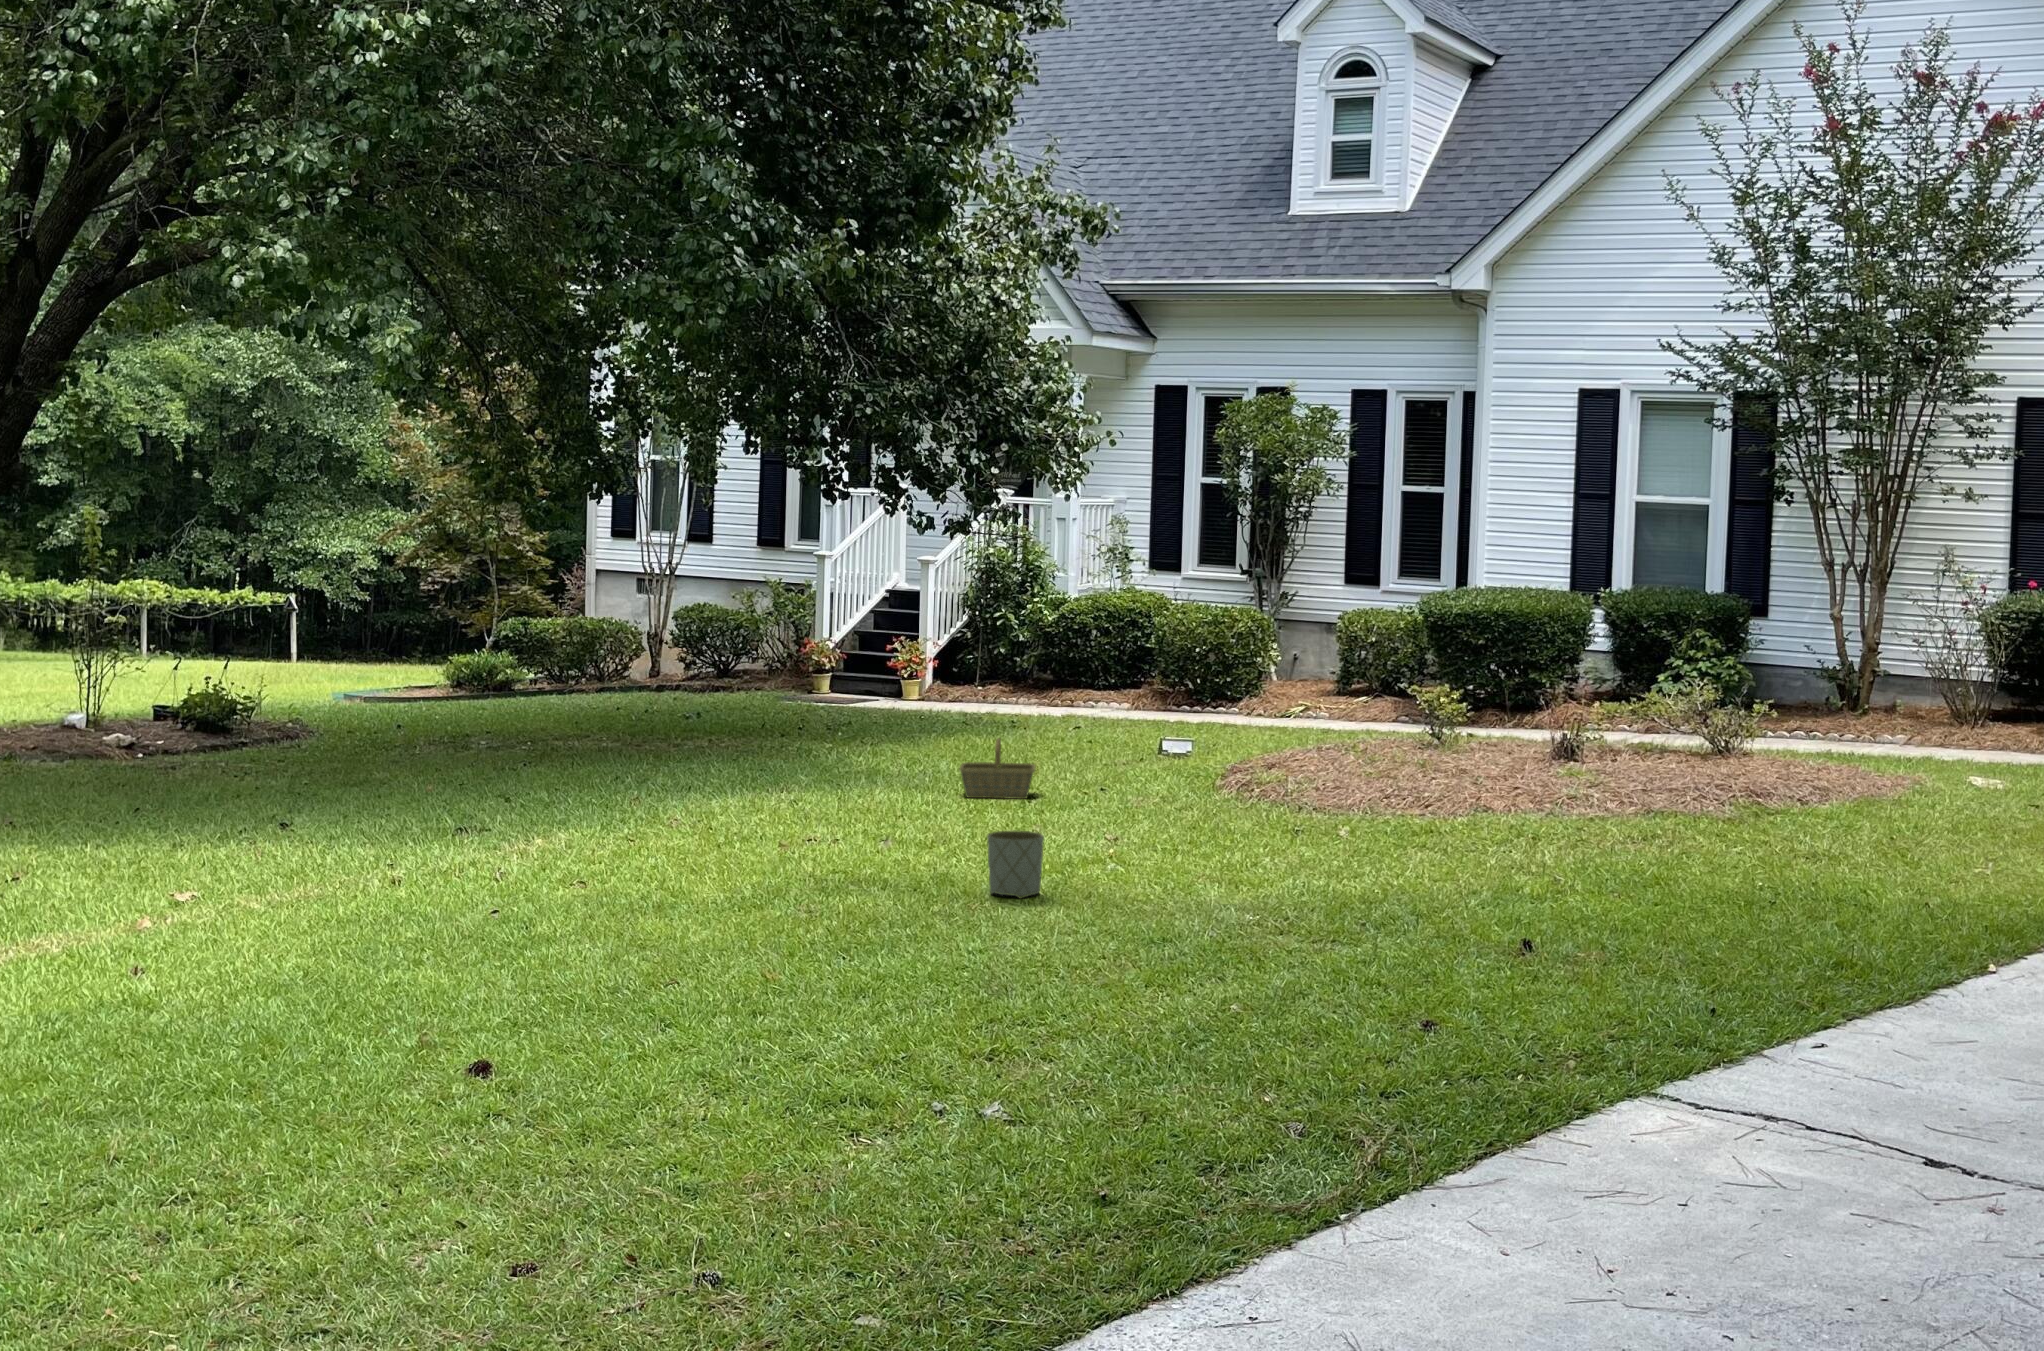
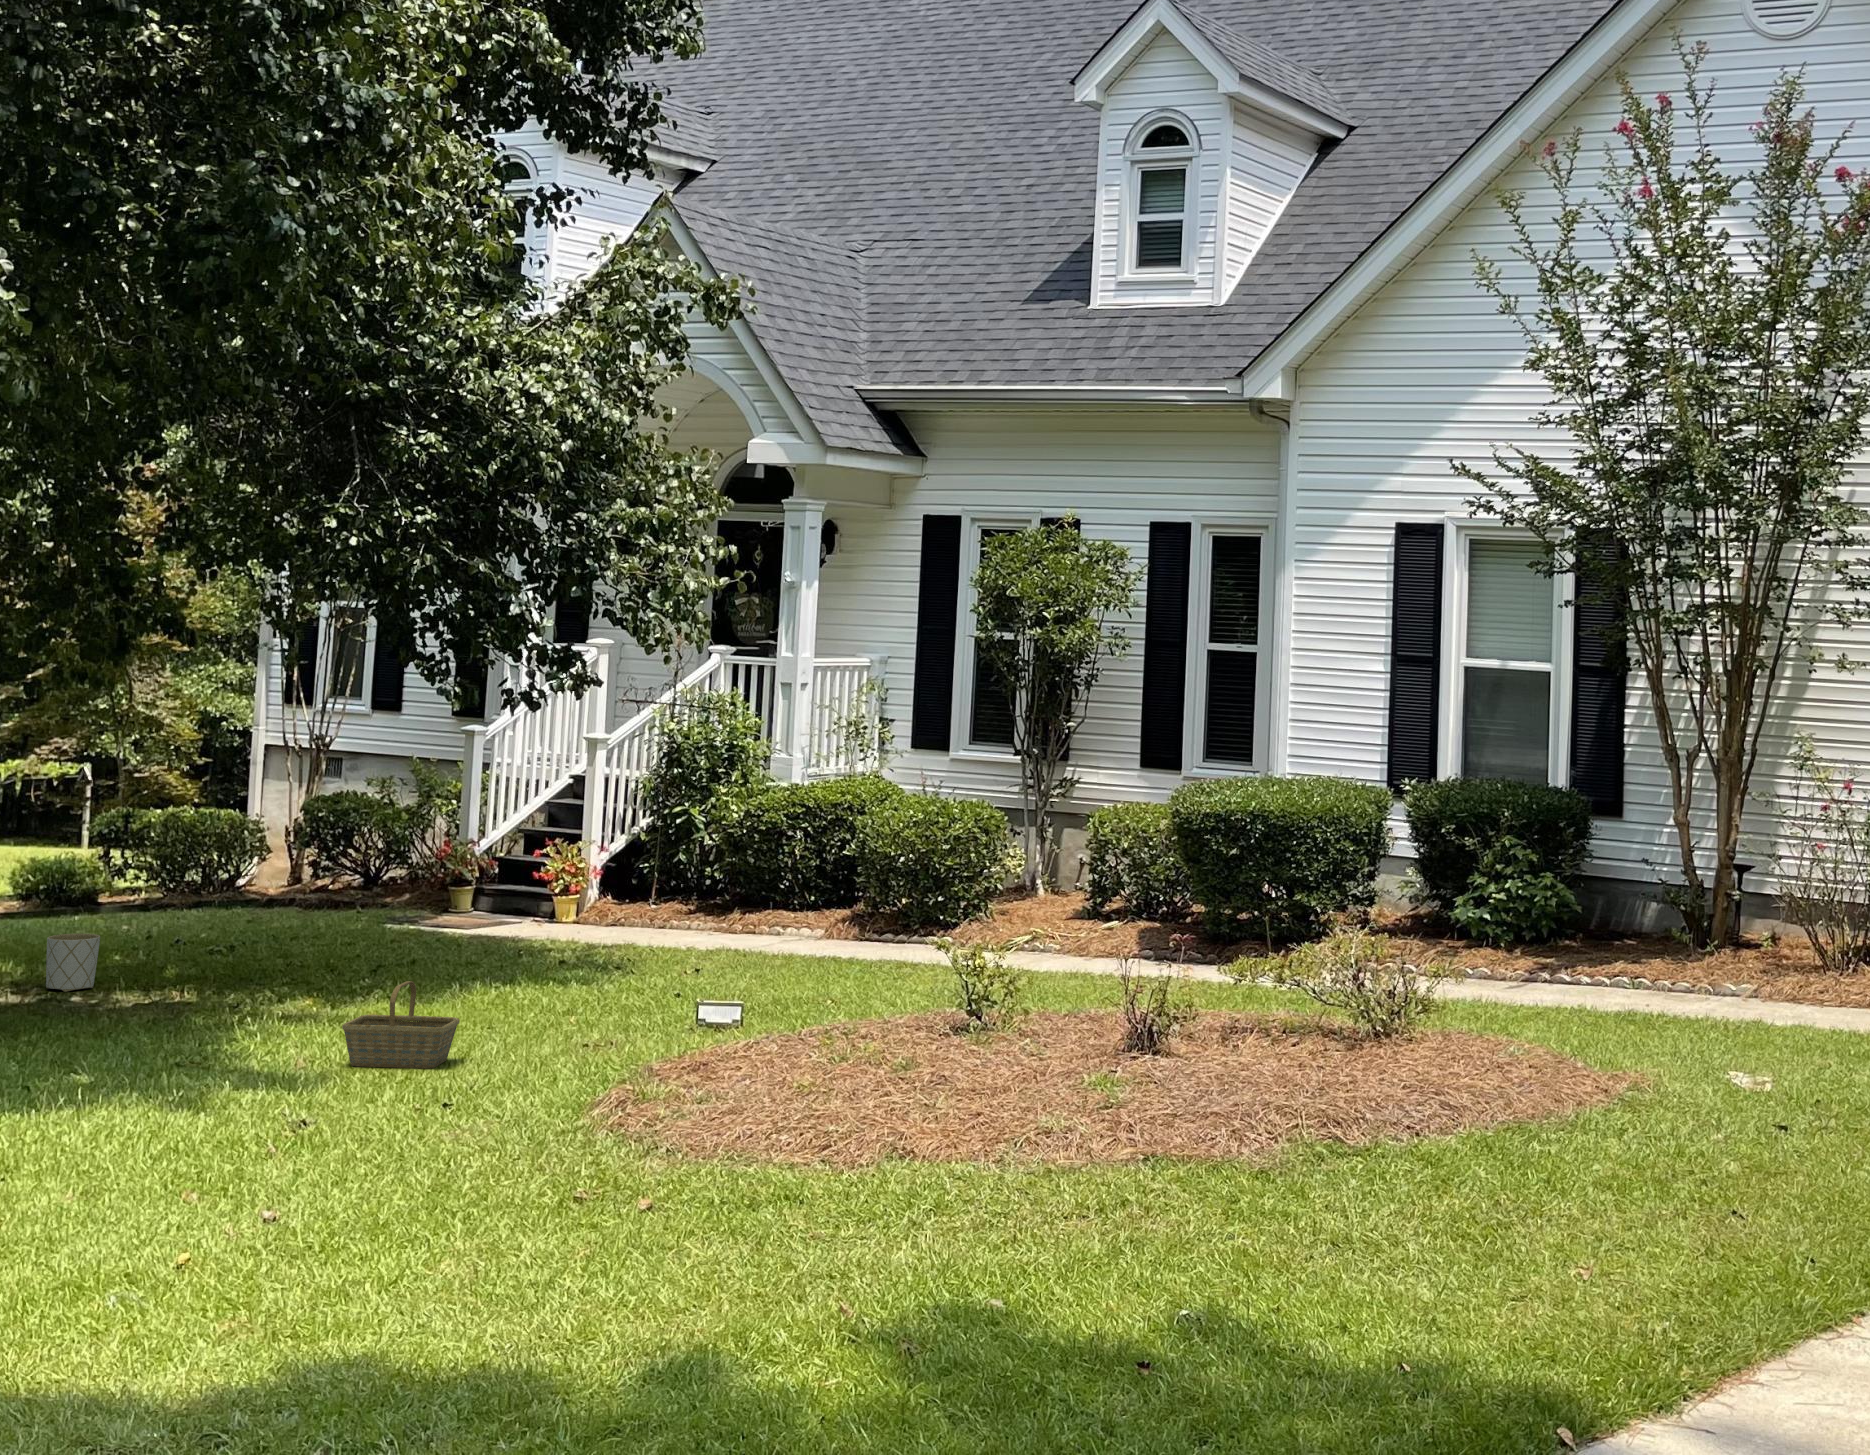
planter: present [987,830,1044,898] -> present [46,933,100,992]

